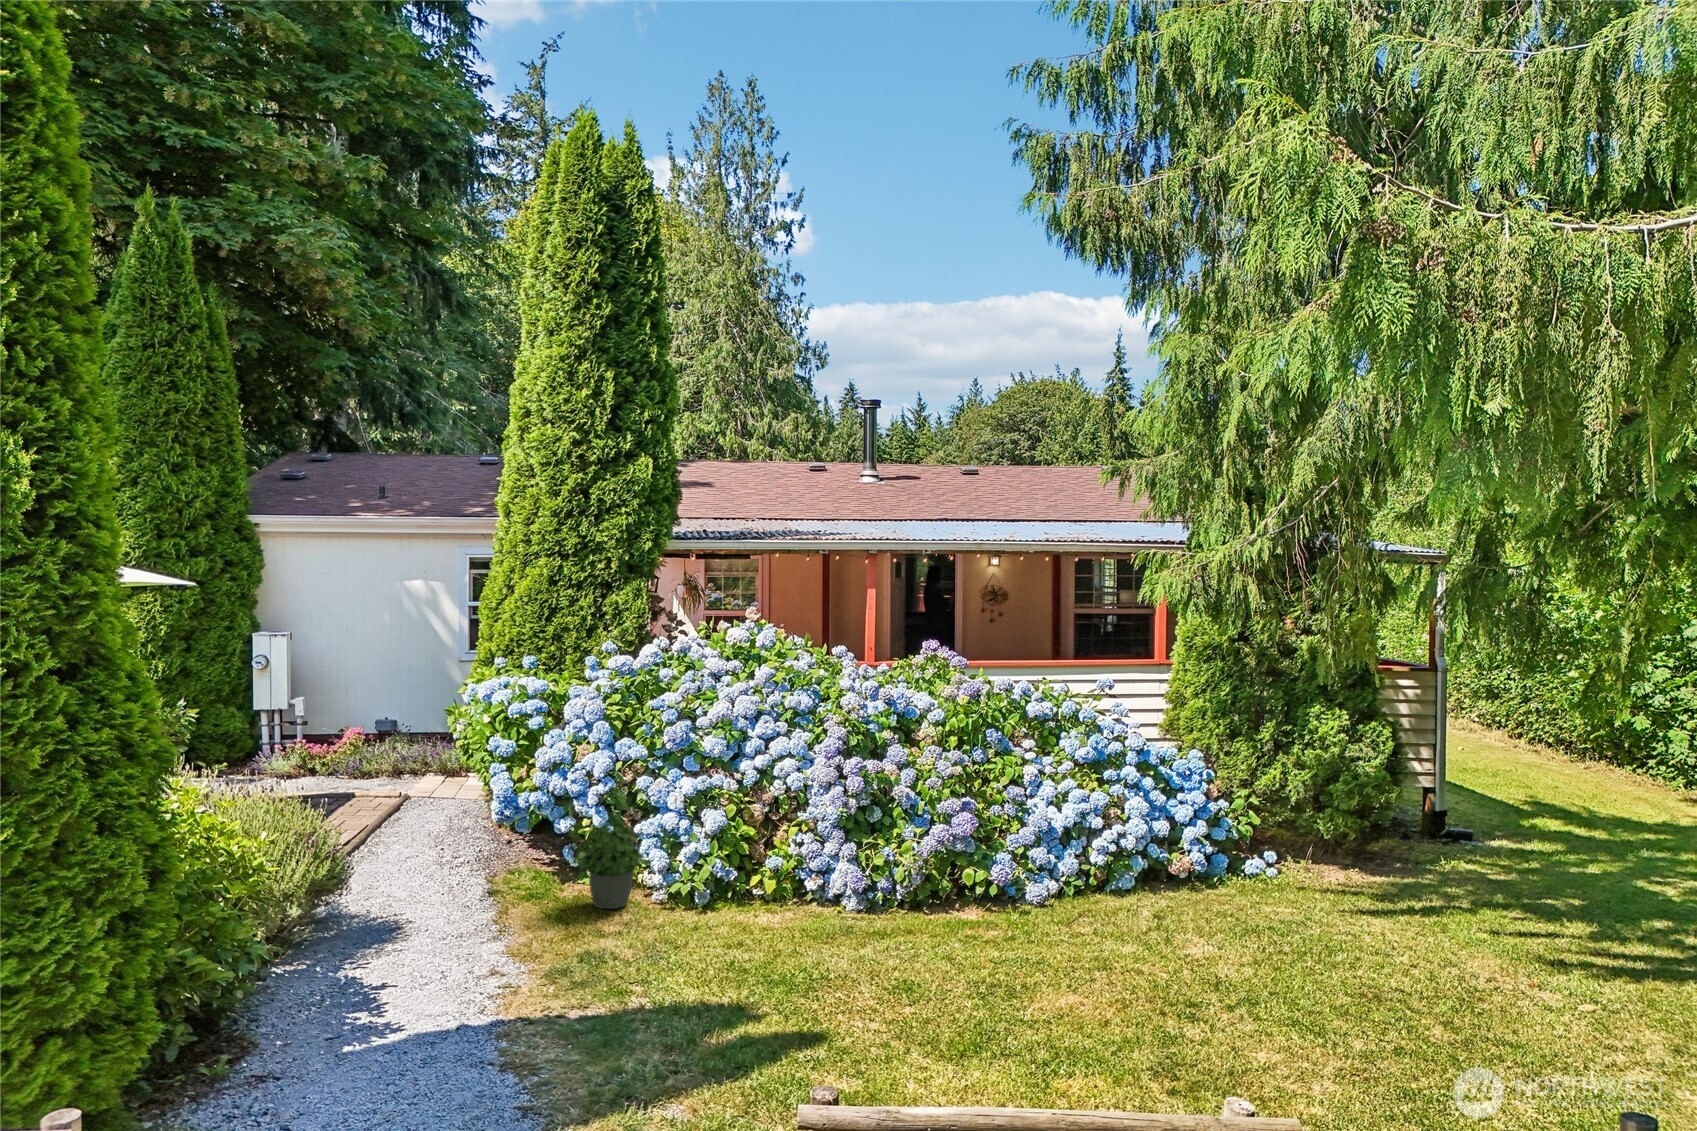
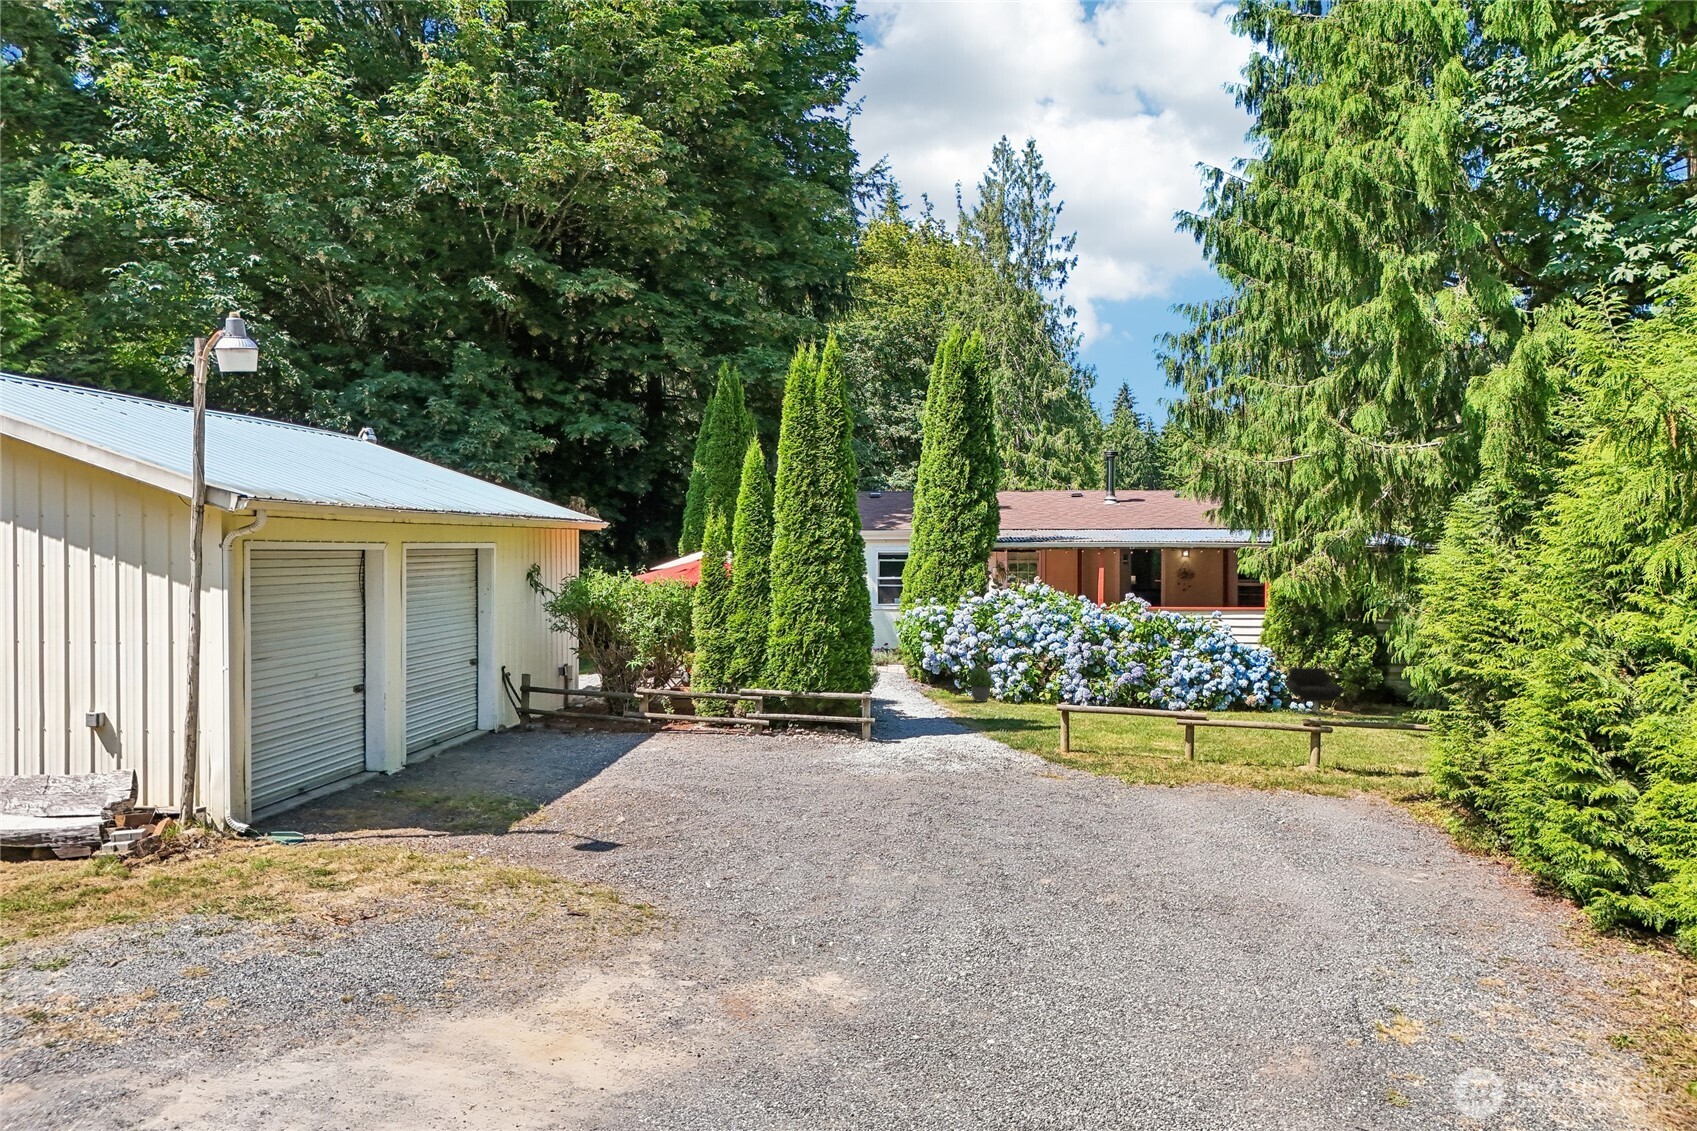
lounge chair: none [1234,784,1365,897] -> present [1286,667,1345,714]

